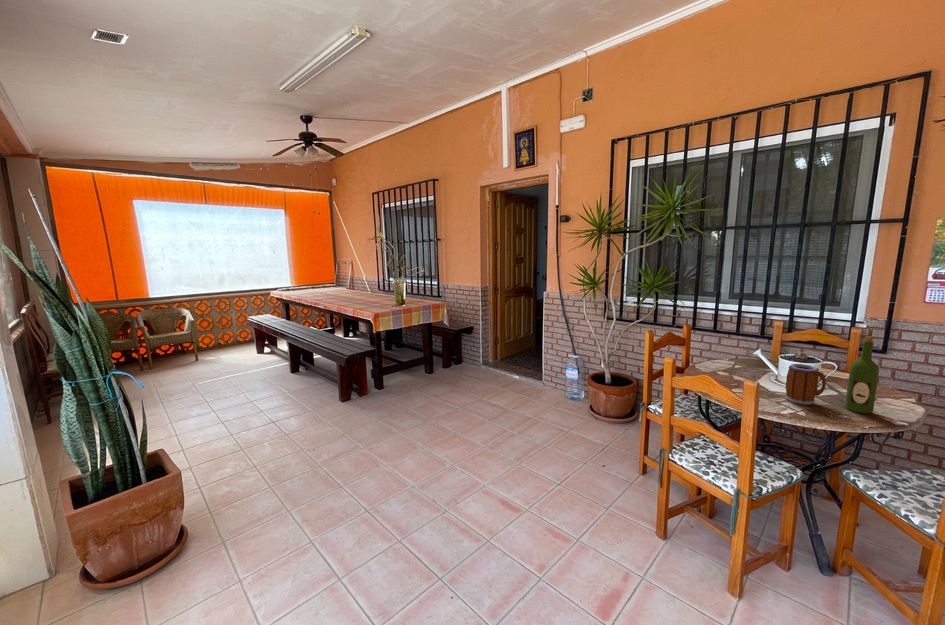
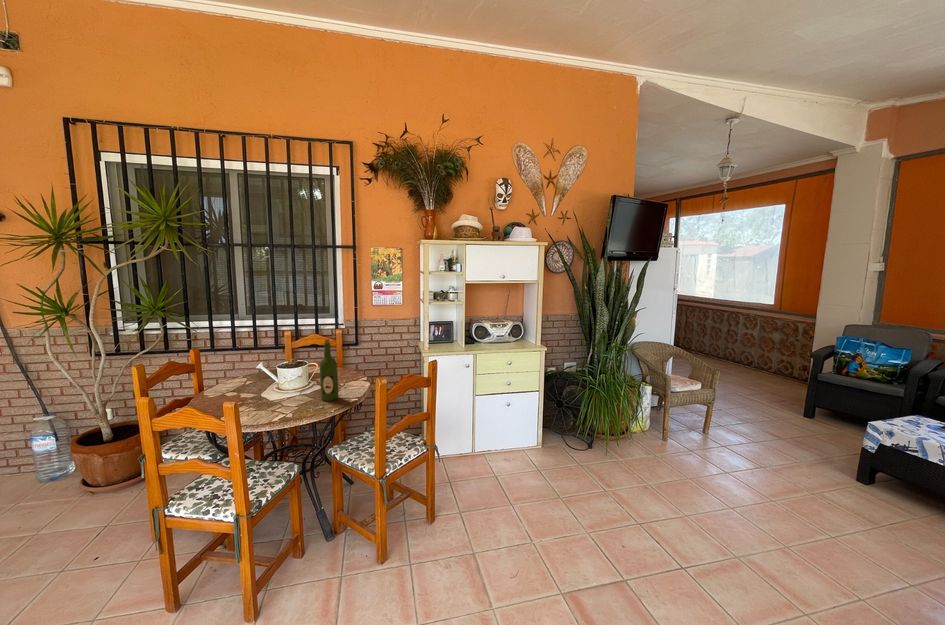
mug: present [786,364,826,405] -> none [275,371,306,408]

